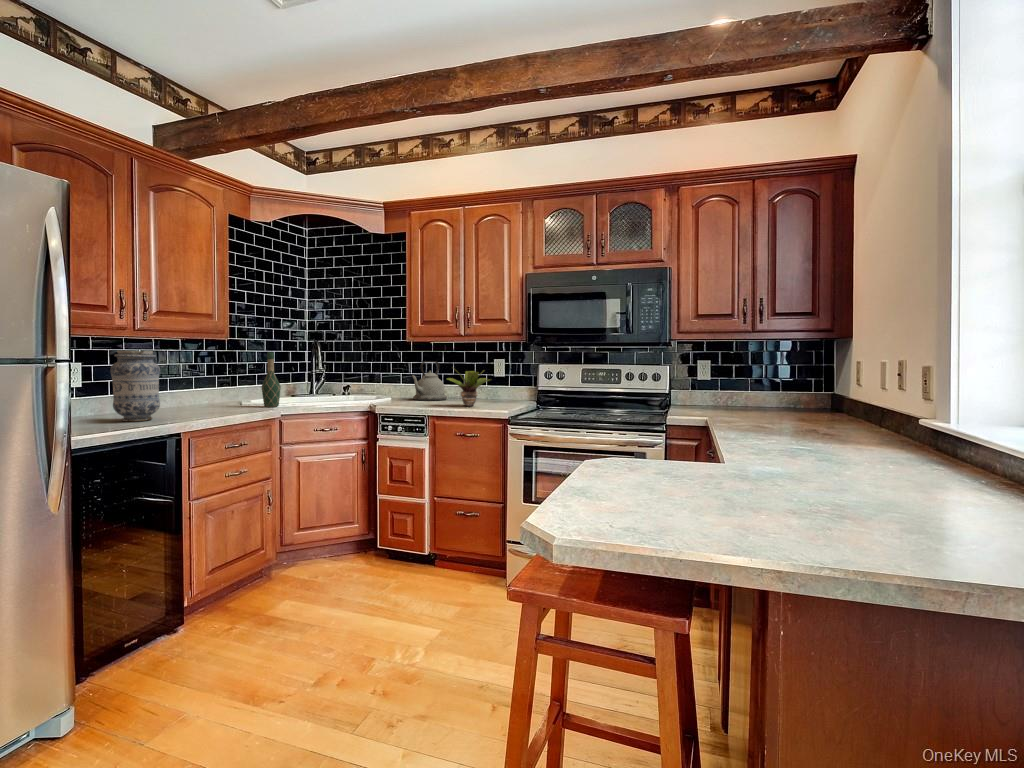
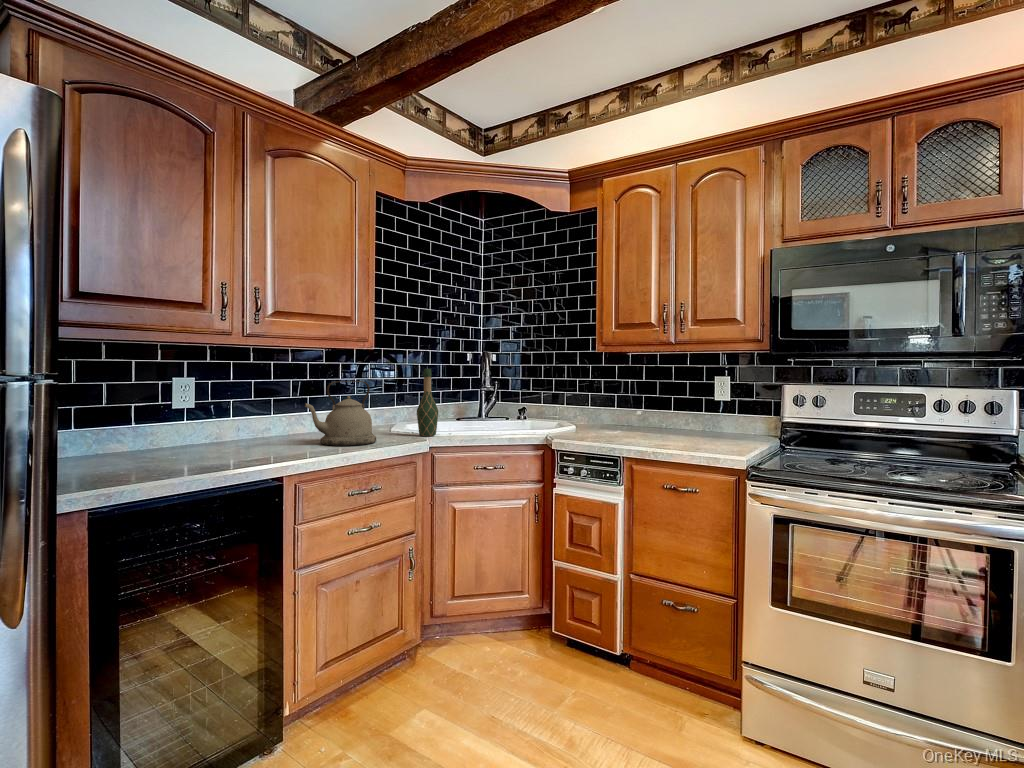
vase: present [110,351,160,422] -> none [242,369,295,454]
kettle: present [412,361,447,401] -> present [305,381,376,446]
potted plant: present [447,369,489,406] -> none [647,389,717,445]

